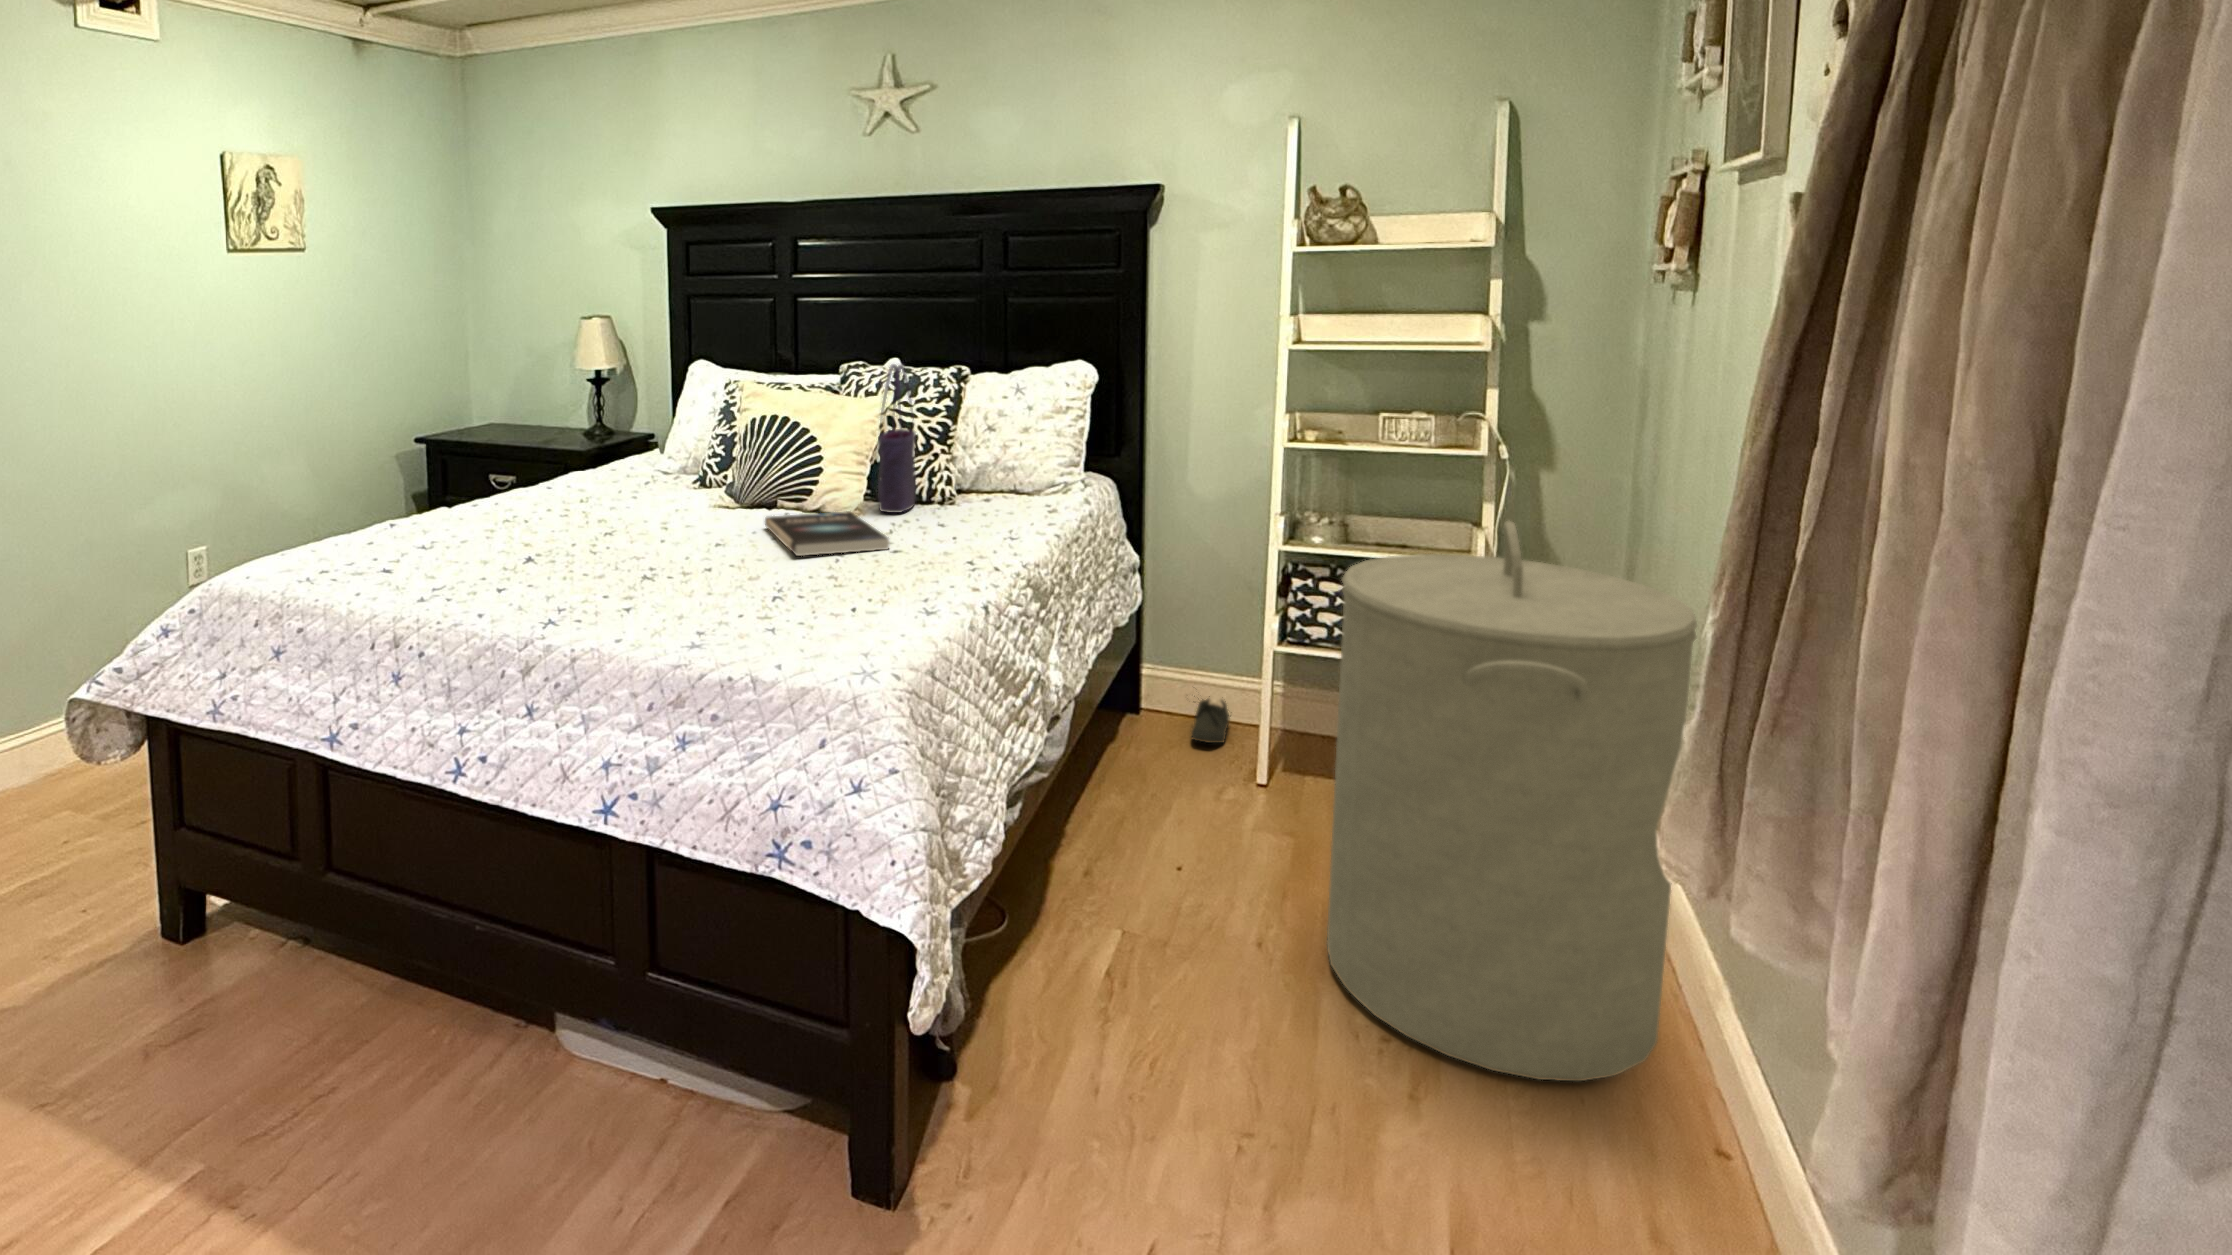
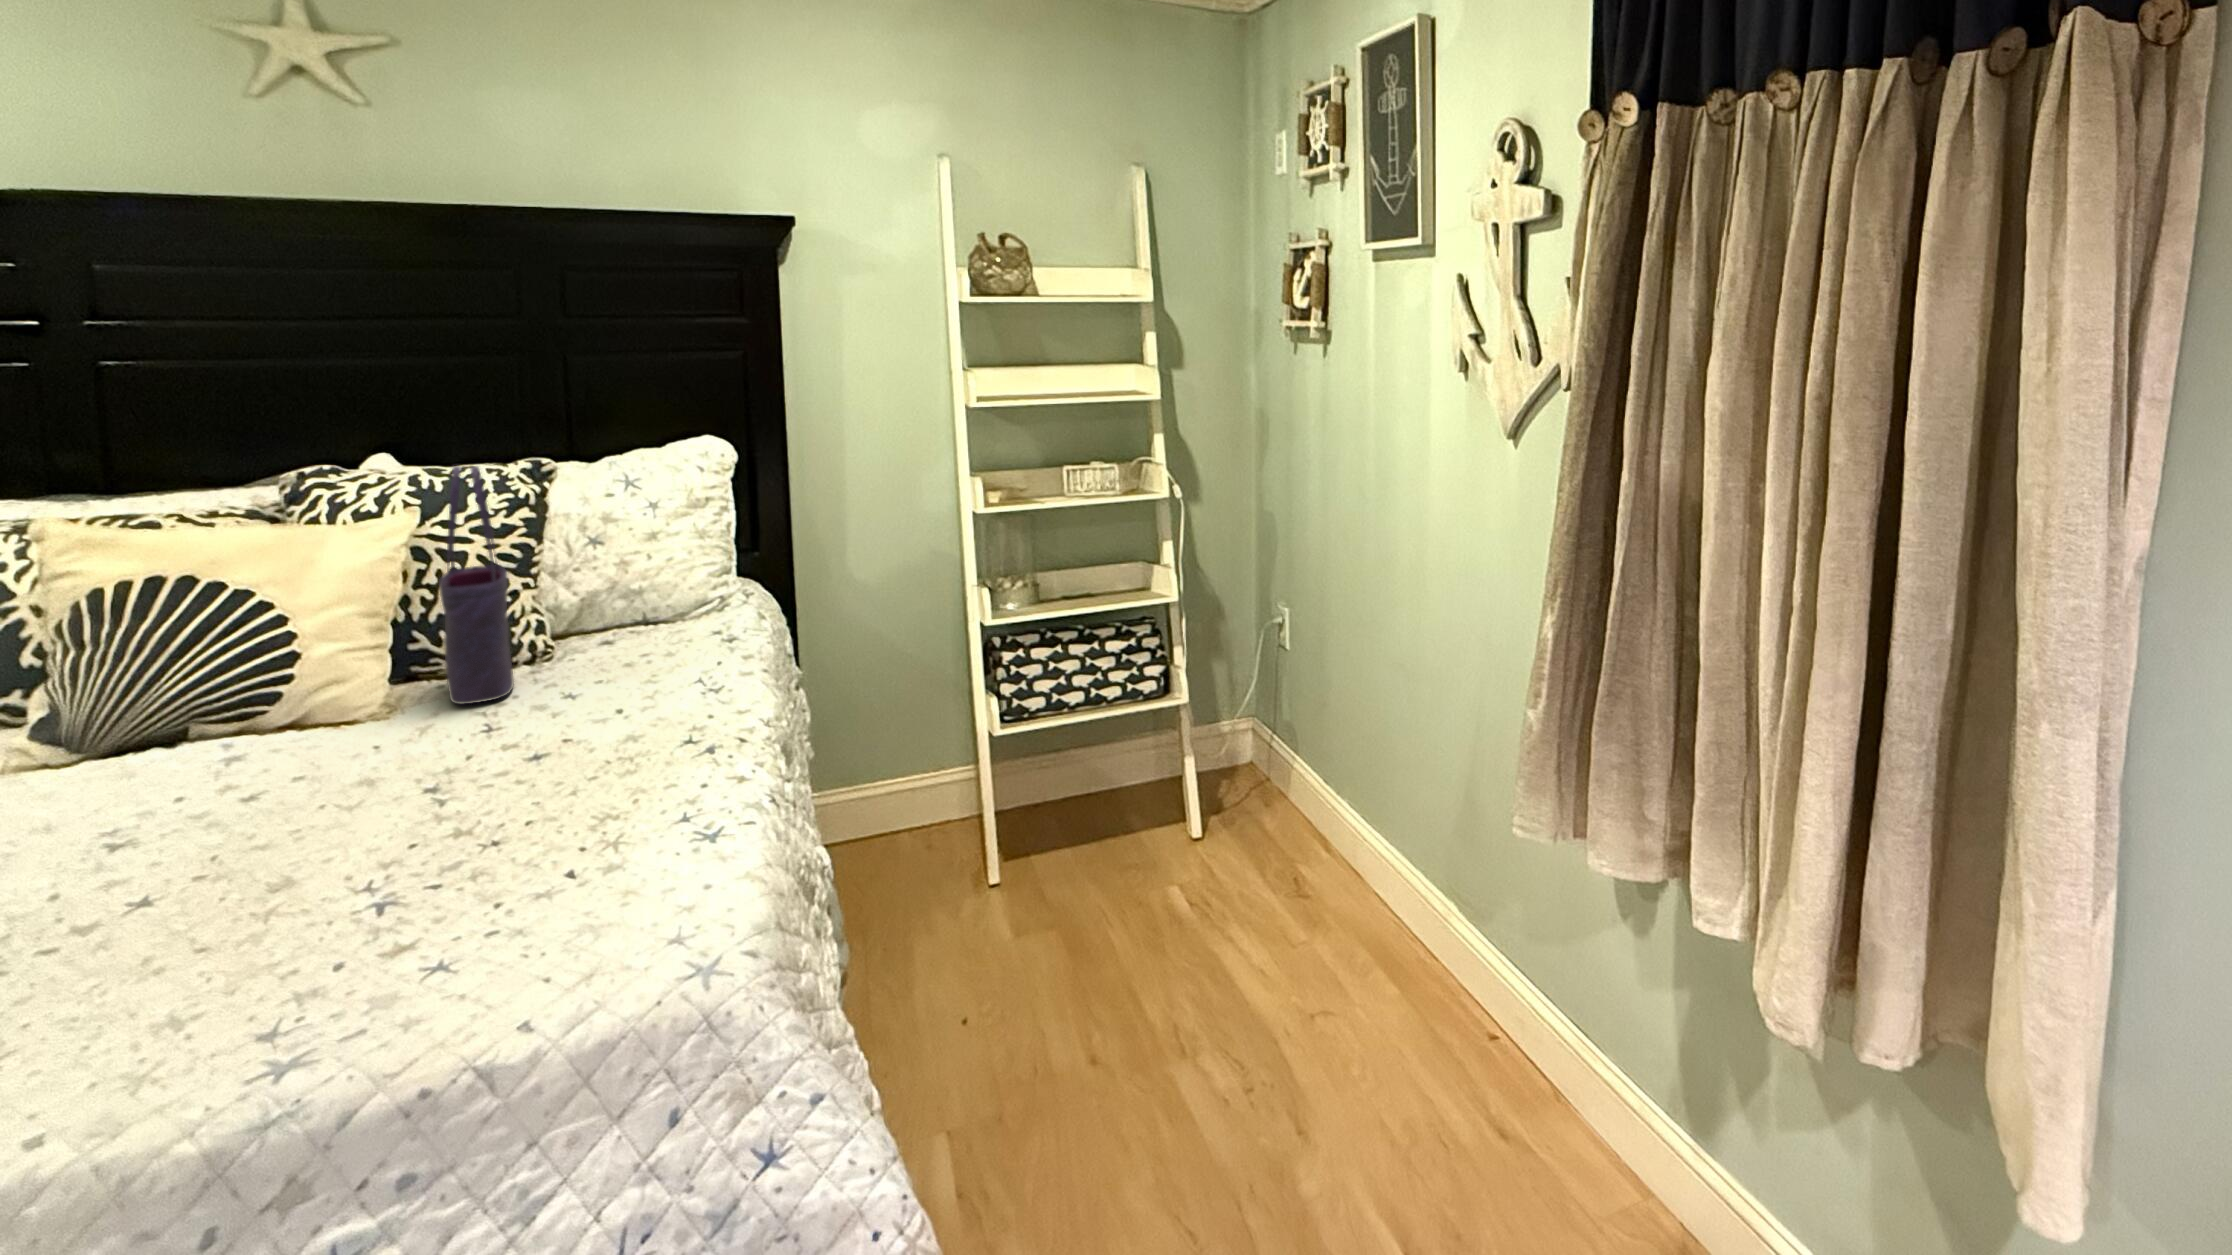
book: present [765,511,889,556] -> none [204,719,547,825]
laundry hamper: present [1327,521,1697,1081] -> none [1154,554,1430,1067]
shoe: present [1191,696,1230,743] -> none [879,805,936,868]

